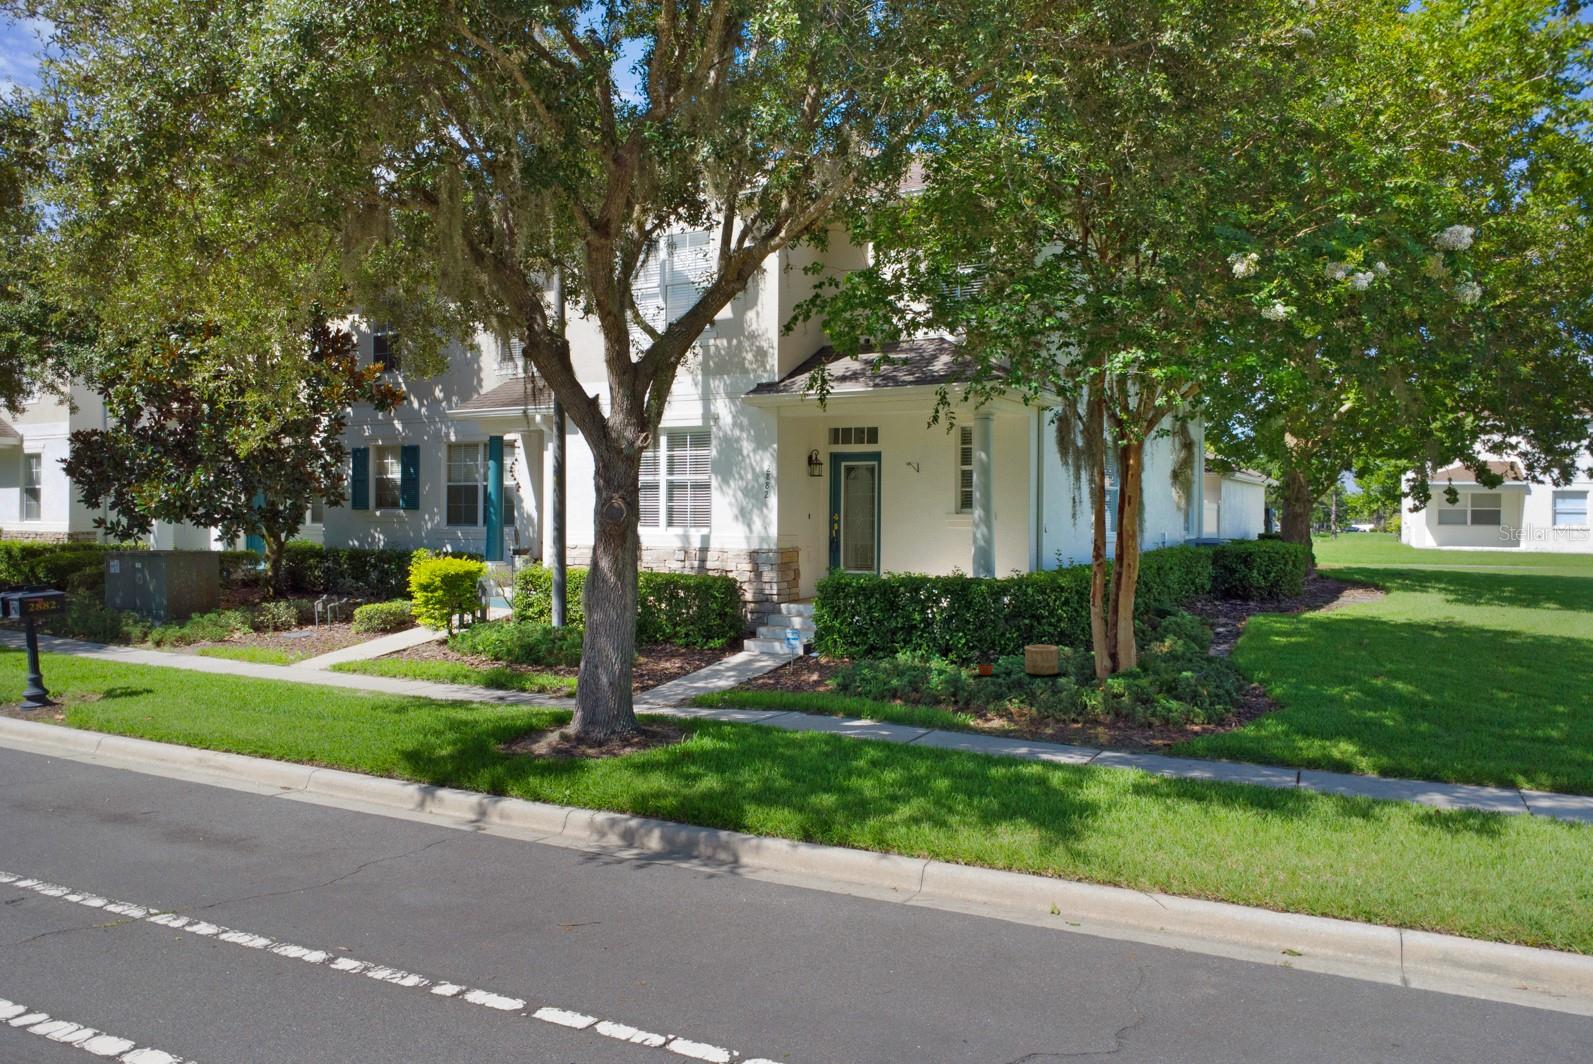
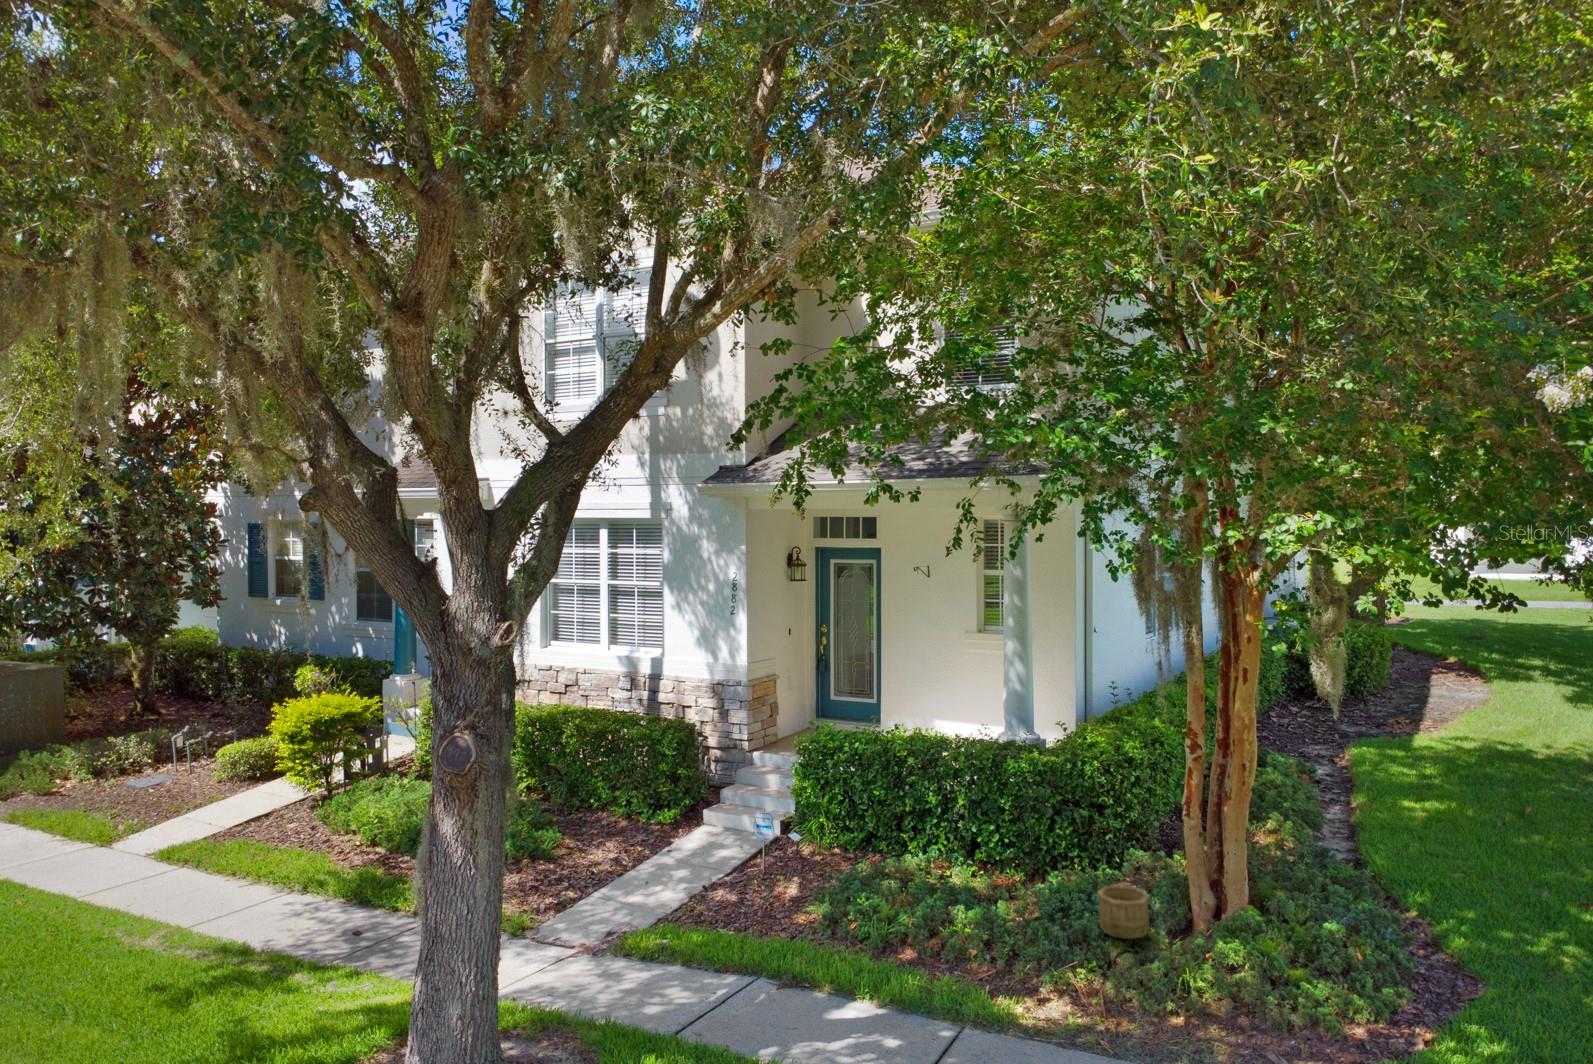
potted plant: present [971,650,999,675] -> none [1017,892,1063,933]

